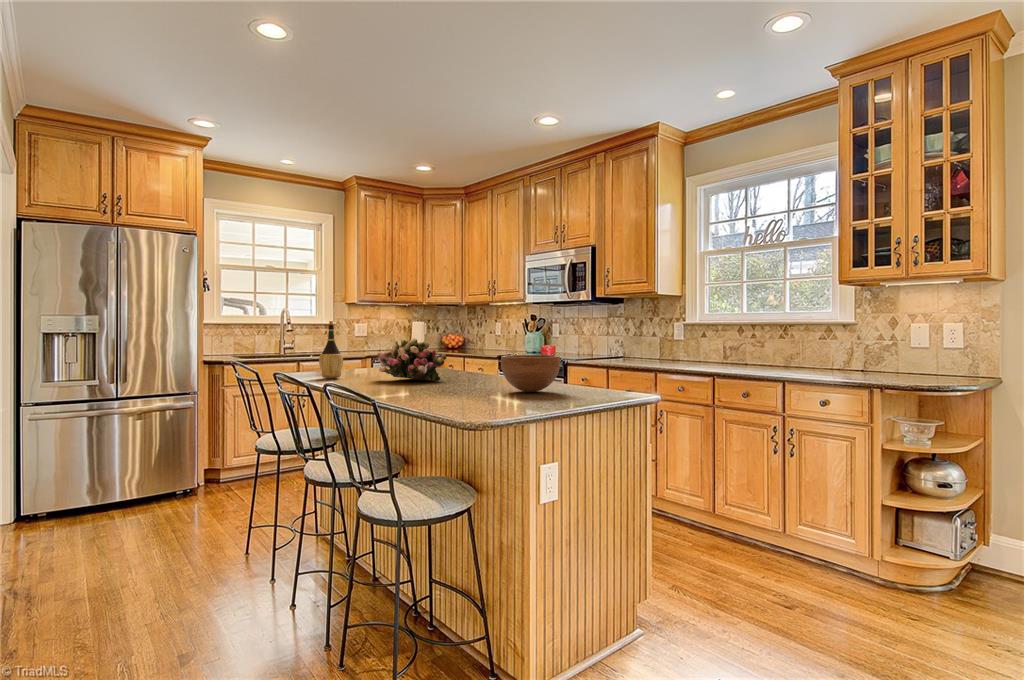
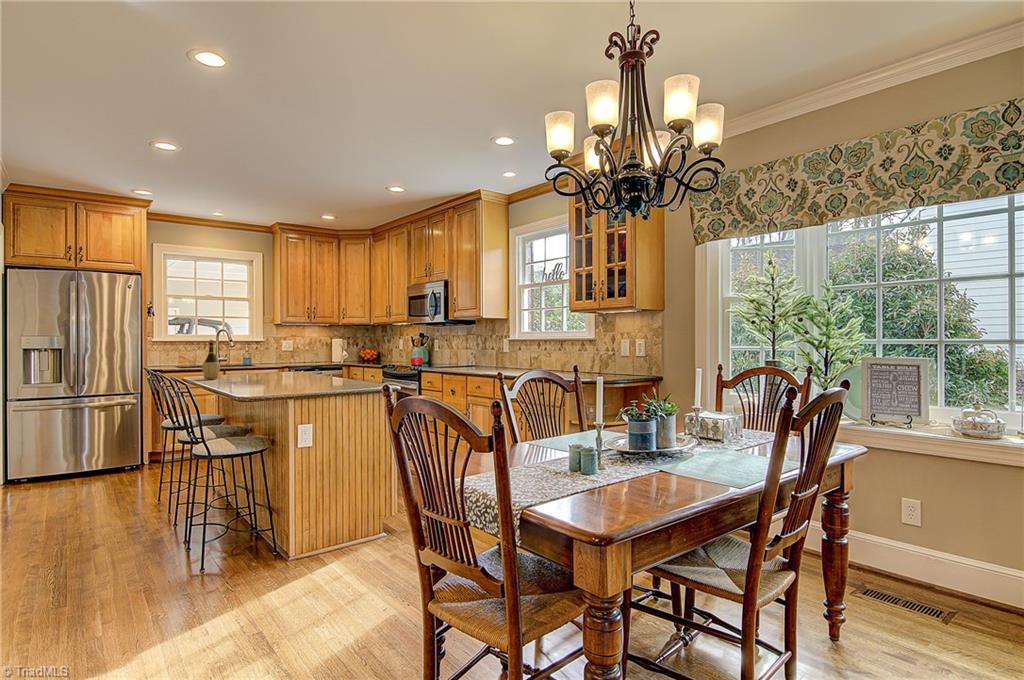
flower arrangement: present [377,338,446,381] -> none [236,351,289,380]
bowl: present [501,355,560,392] -> none [297,362,337,385]

